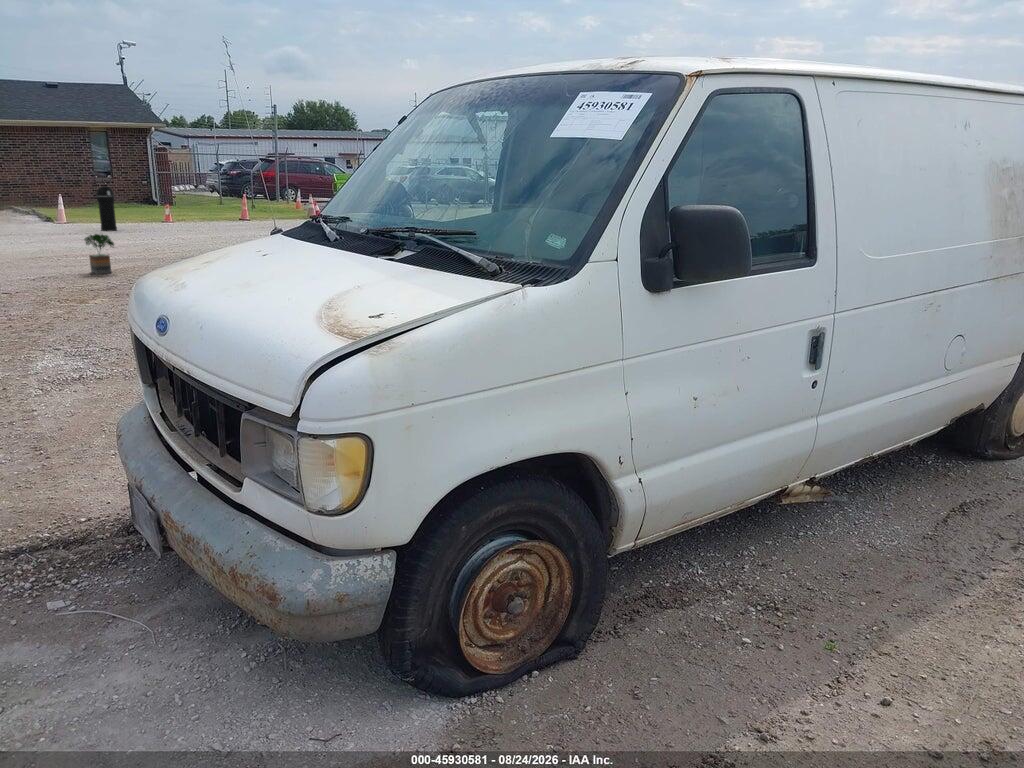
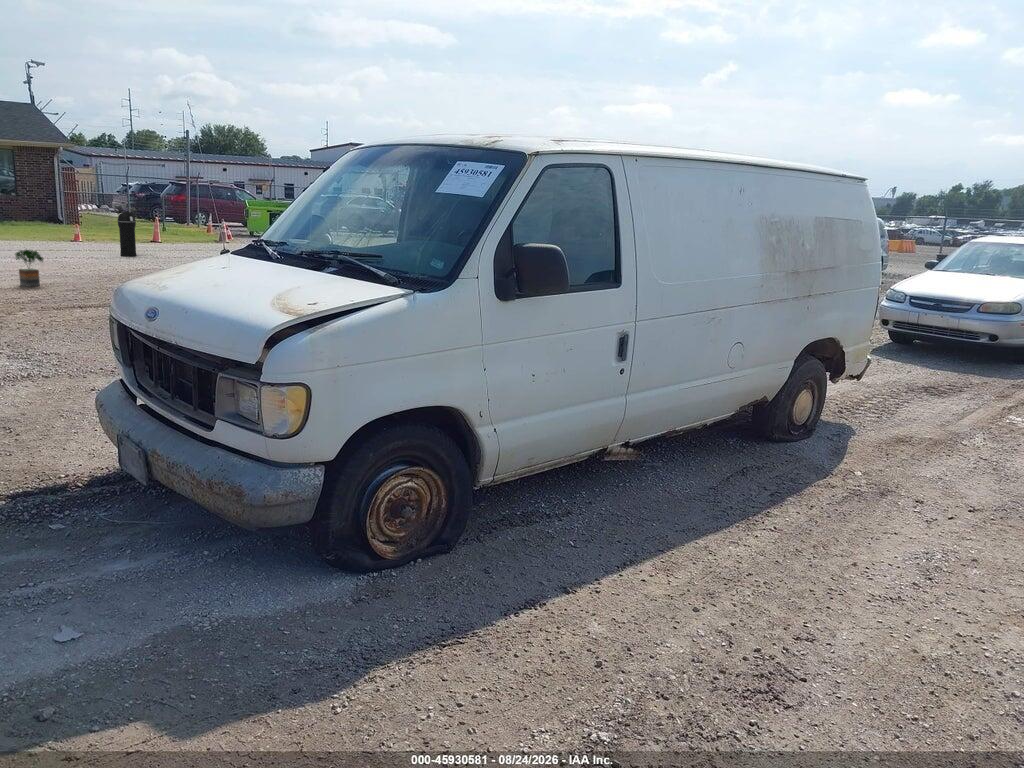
trash can: present [96,186,117,231] -> present [118,212,137,257]

